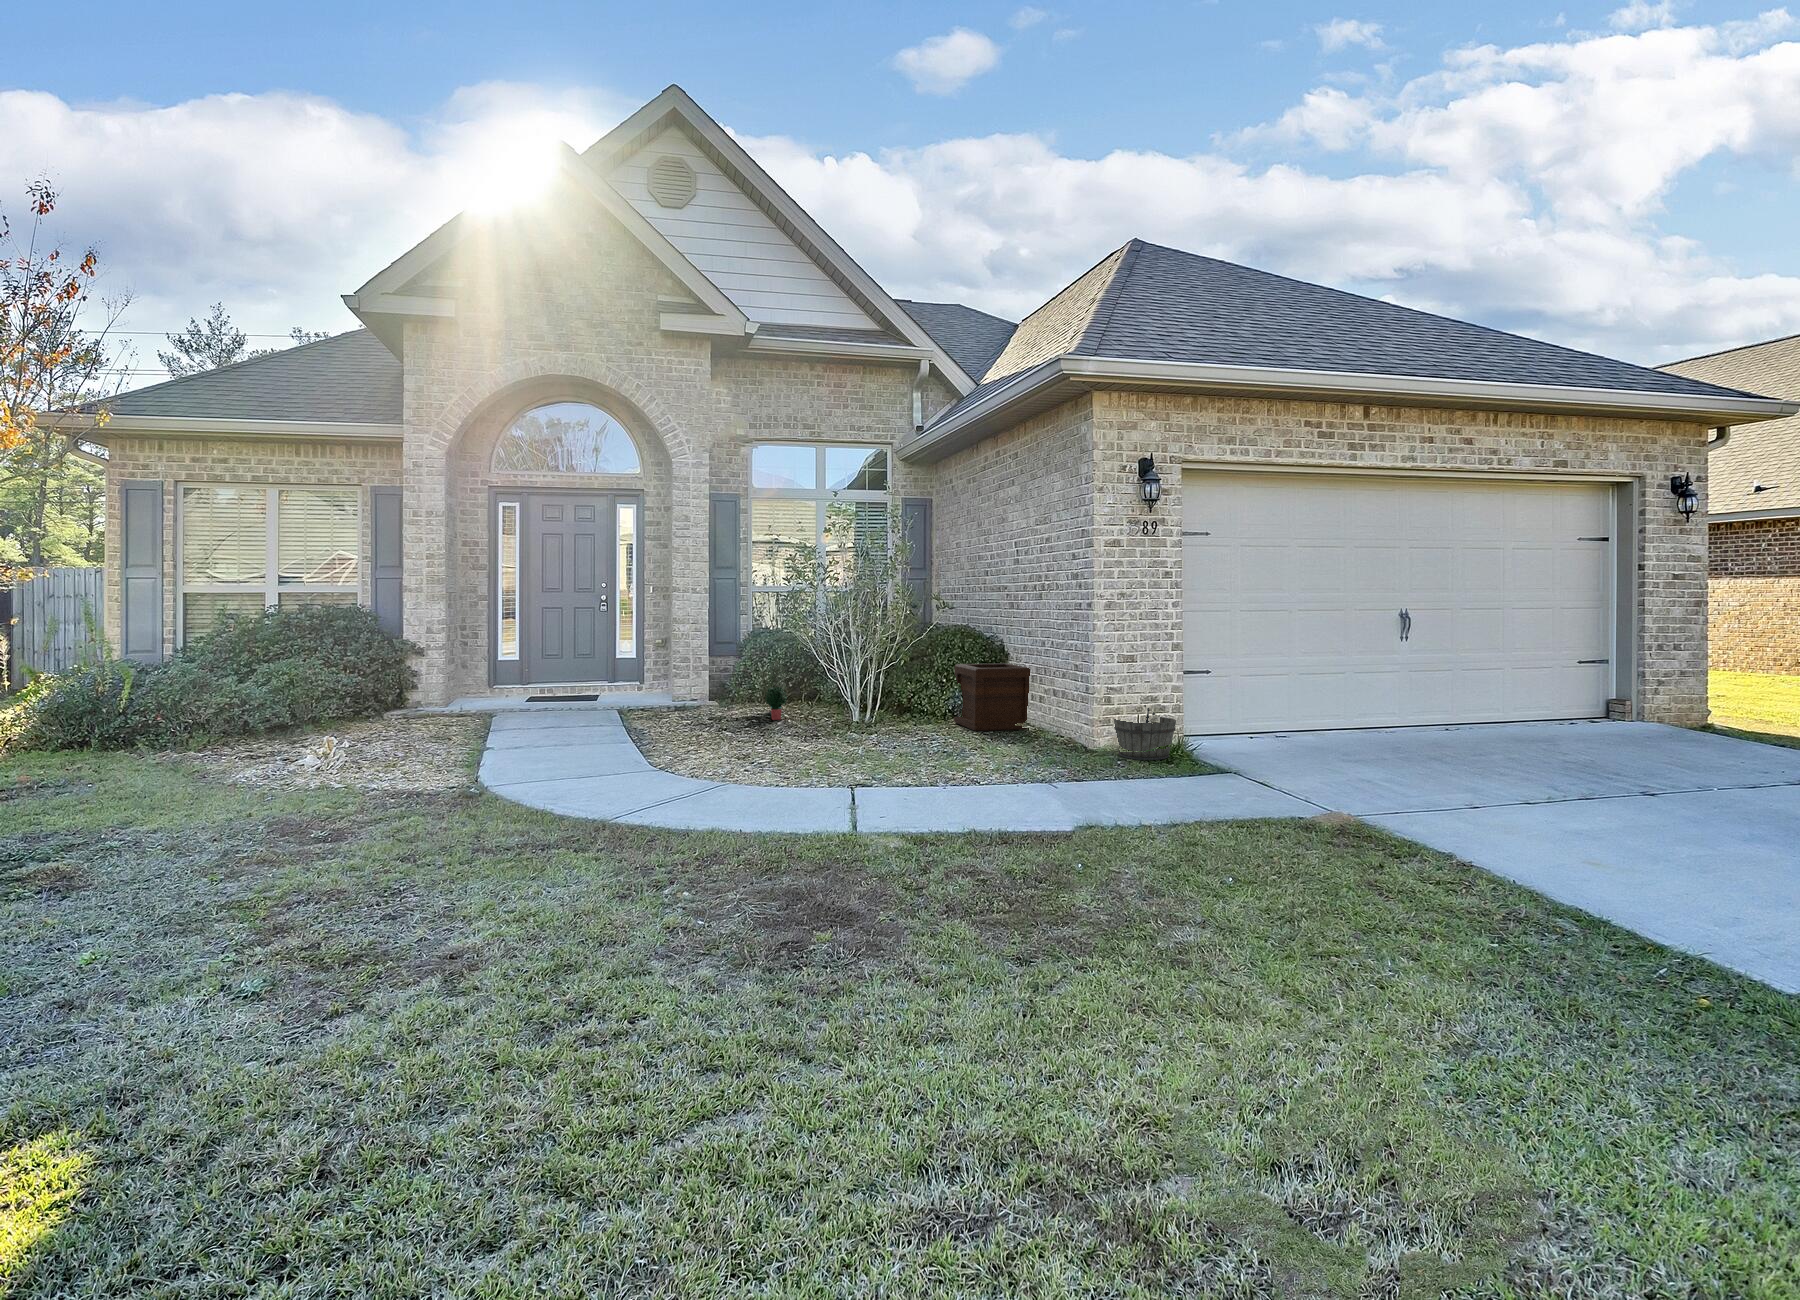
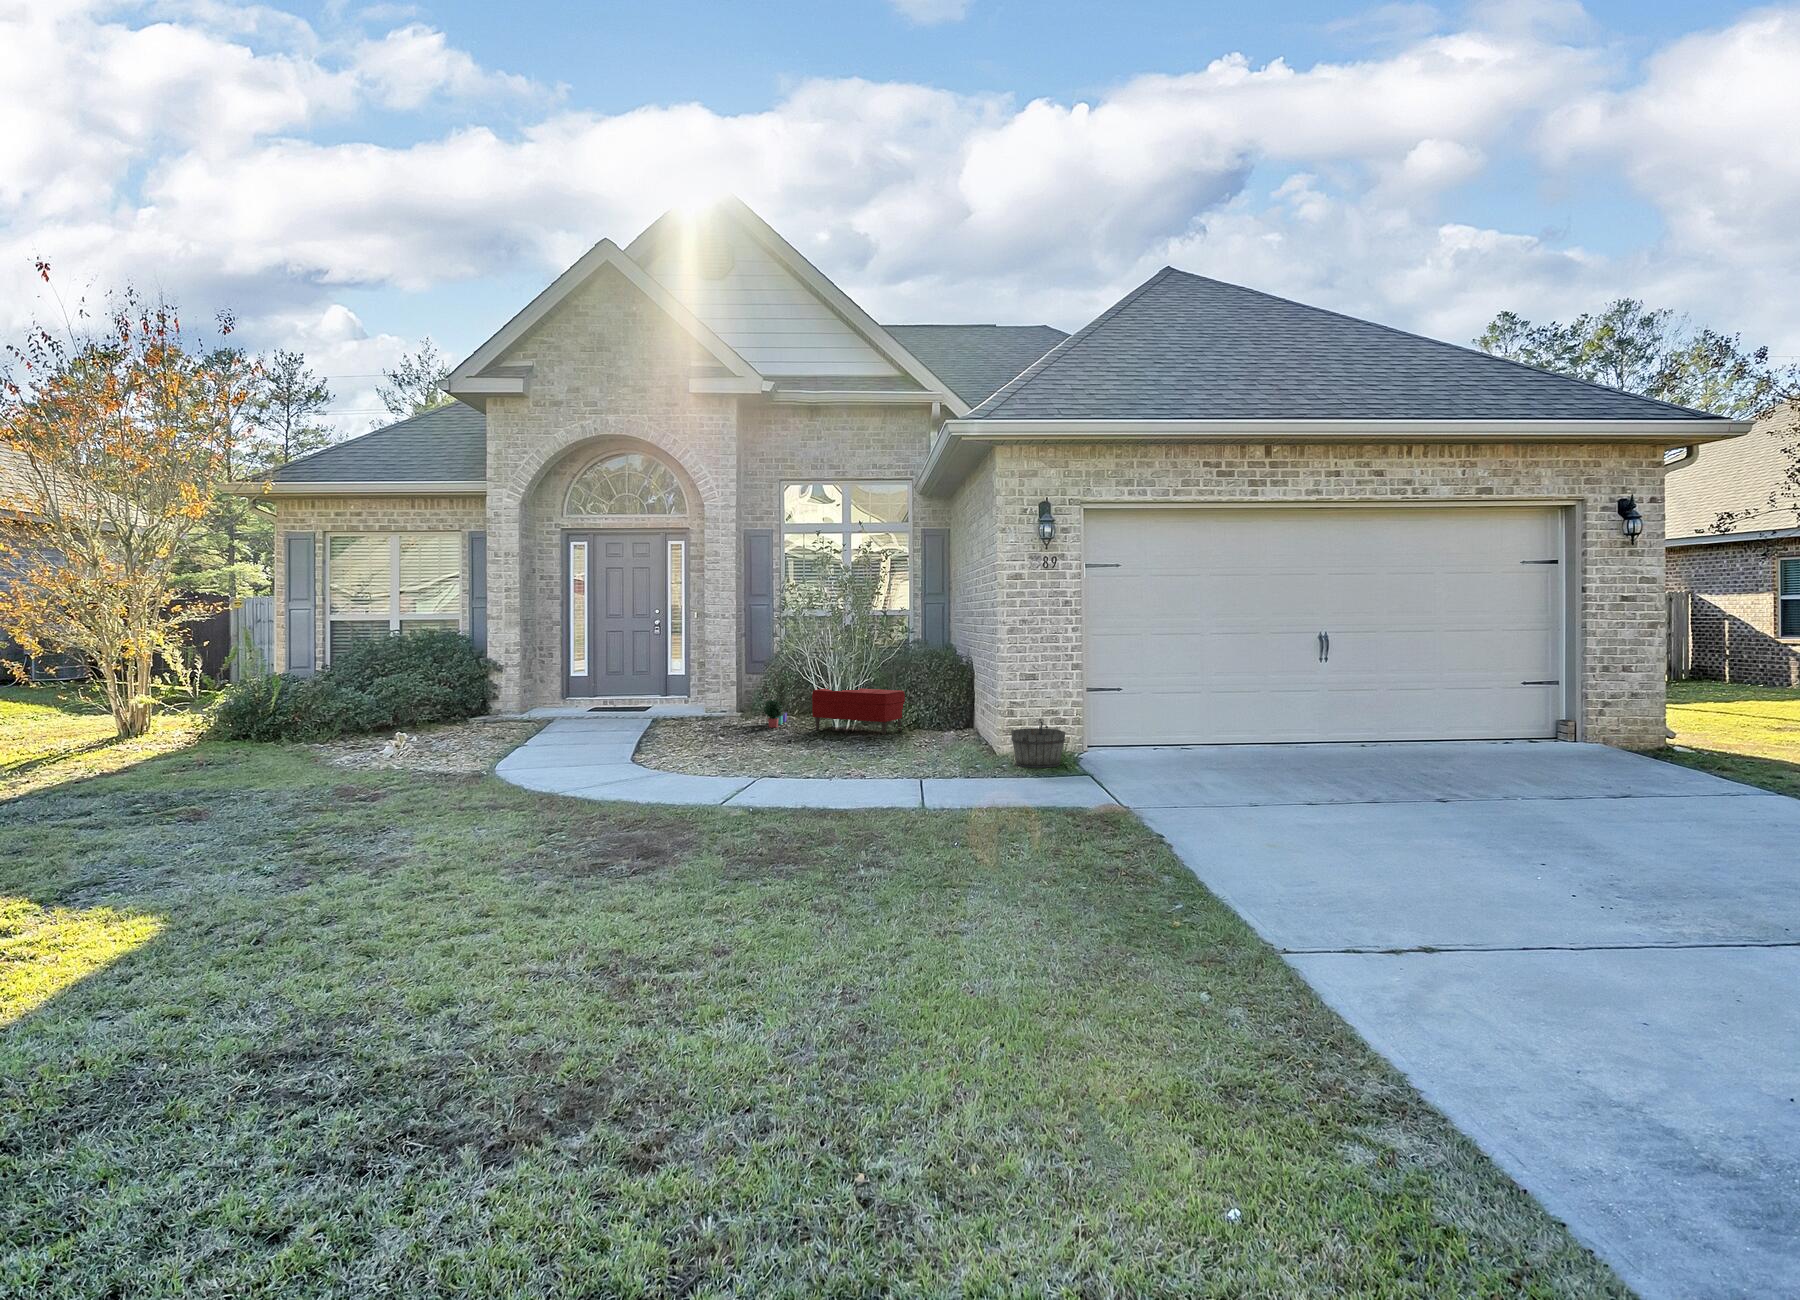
wooden crate: present [954,663,1030,731] -> none [918,681,979,740]
bench: none [827,672,934,726] -> present [812,688,905,735]

